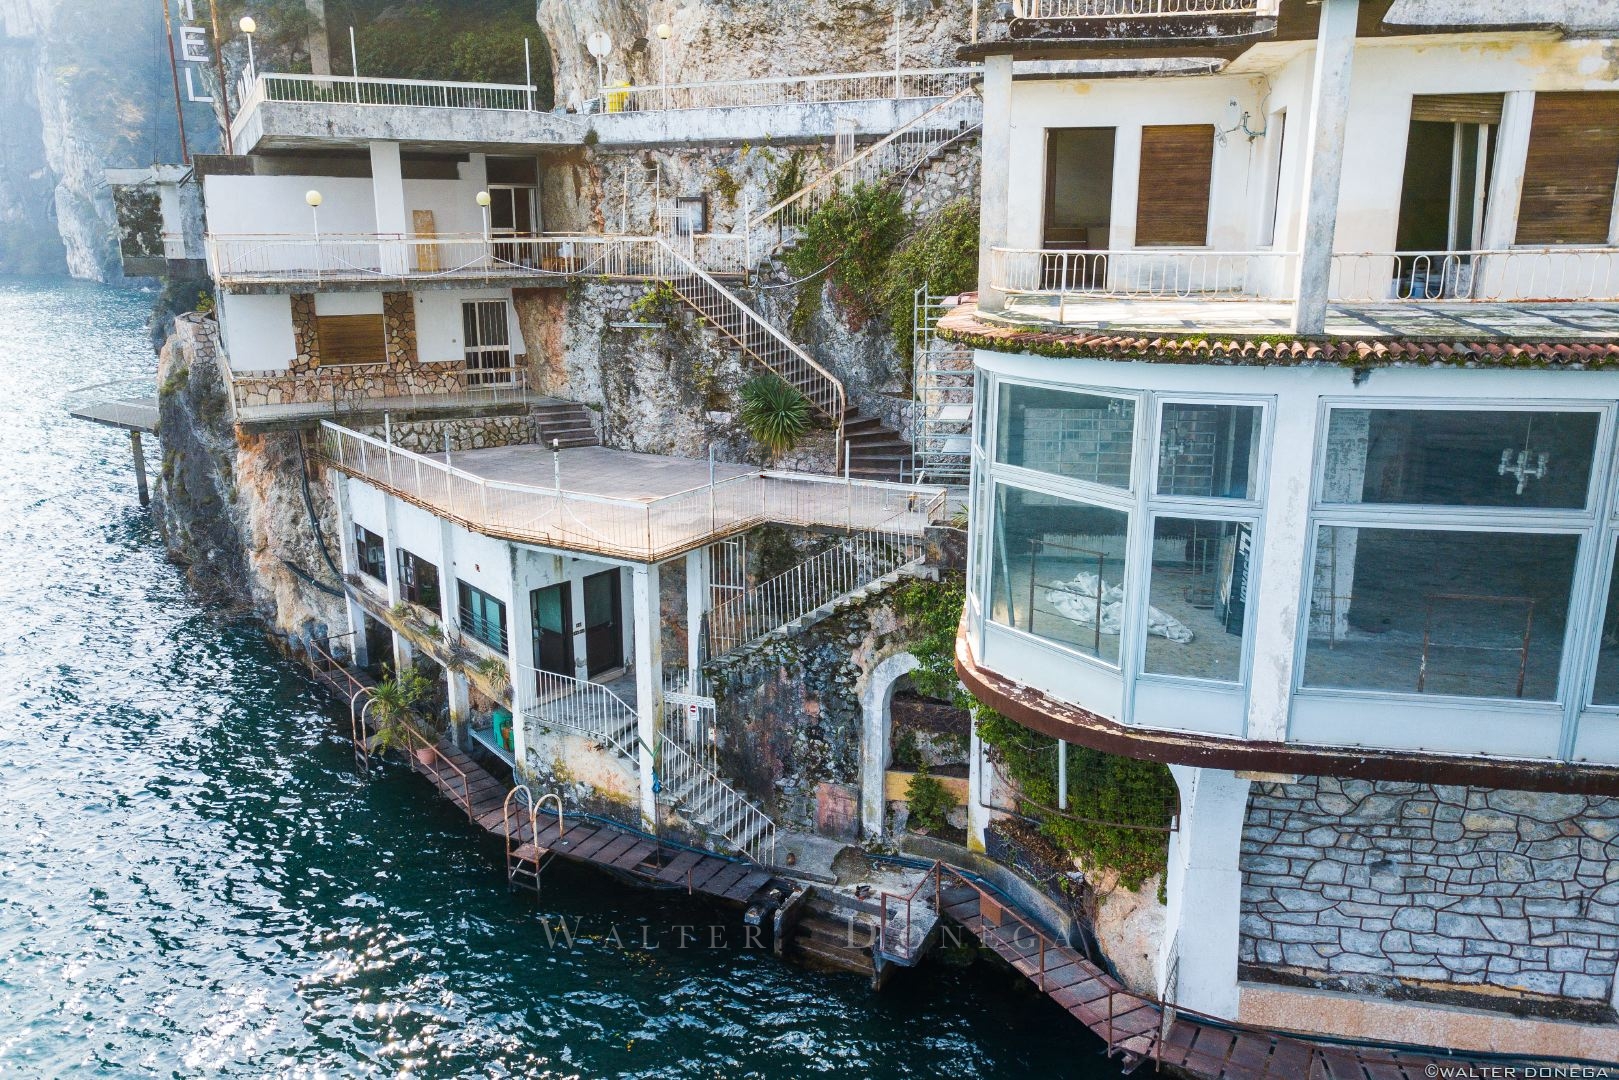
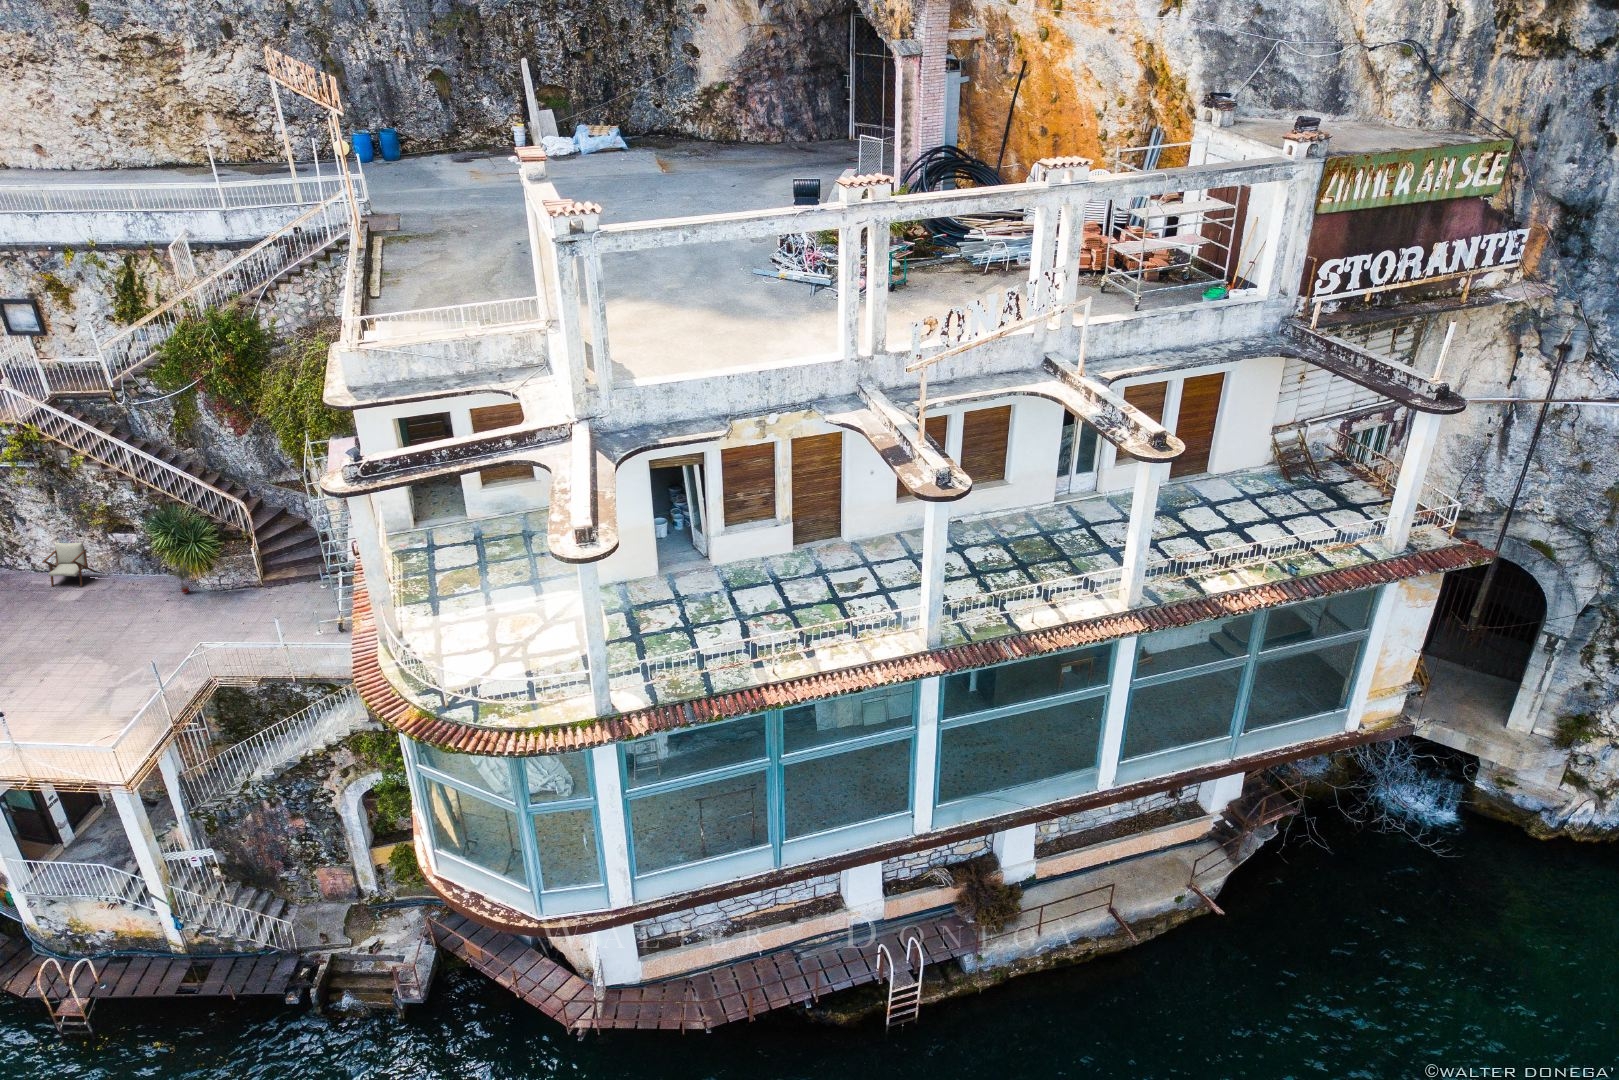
lounge chair: none [641,418,687,463] -> present [42,543,96,586]

